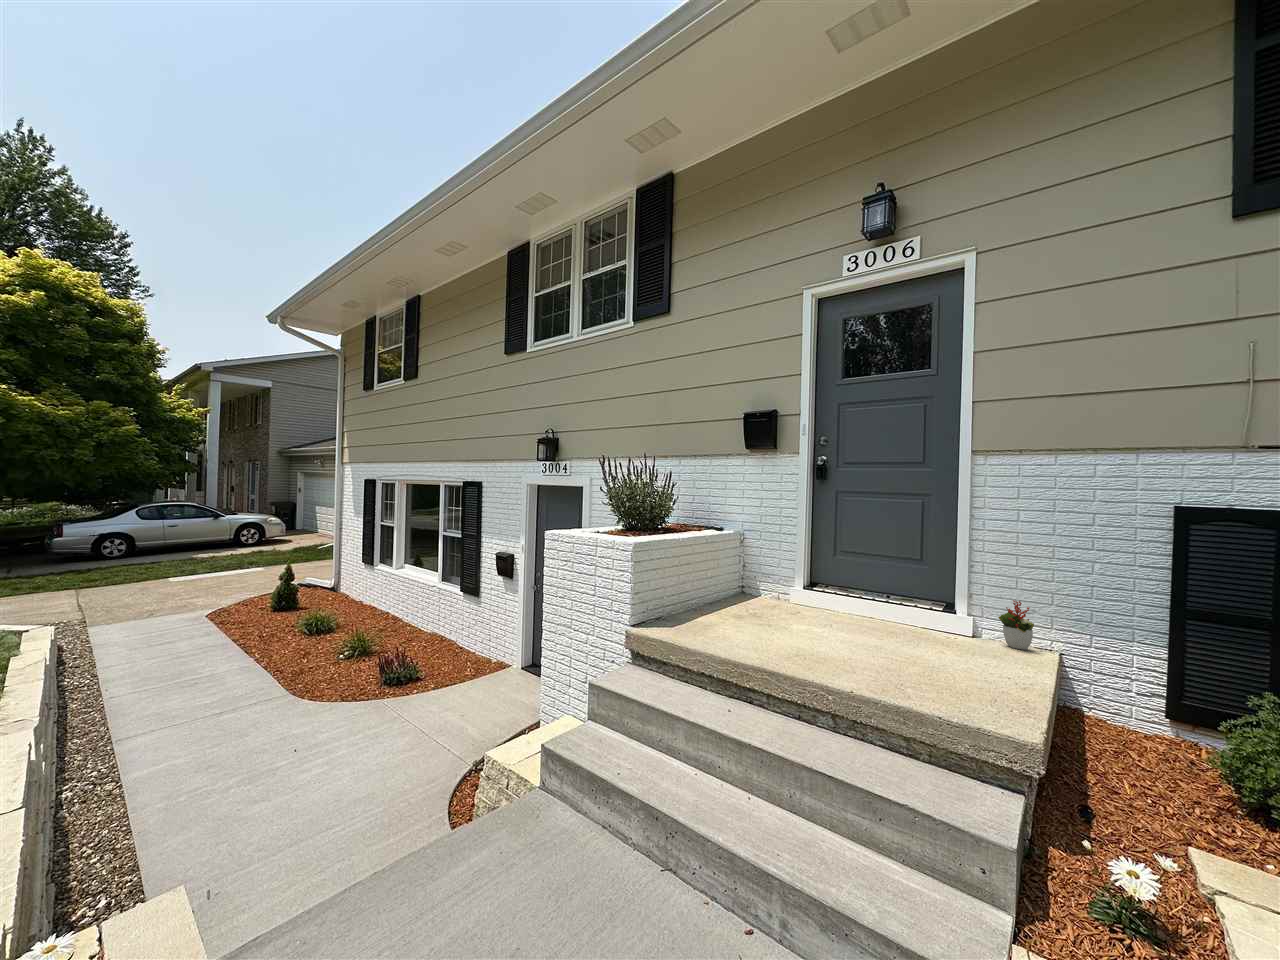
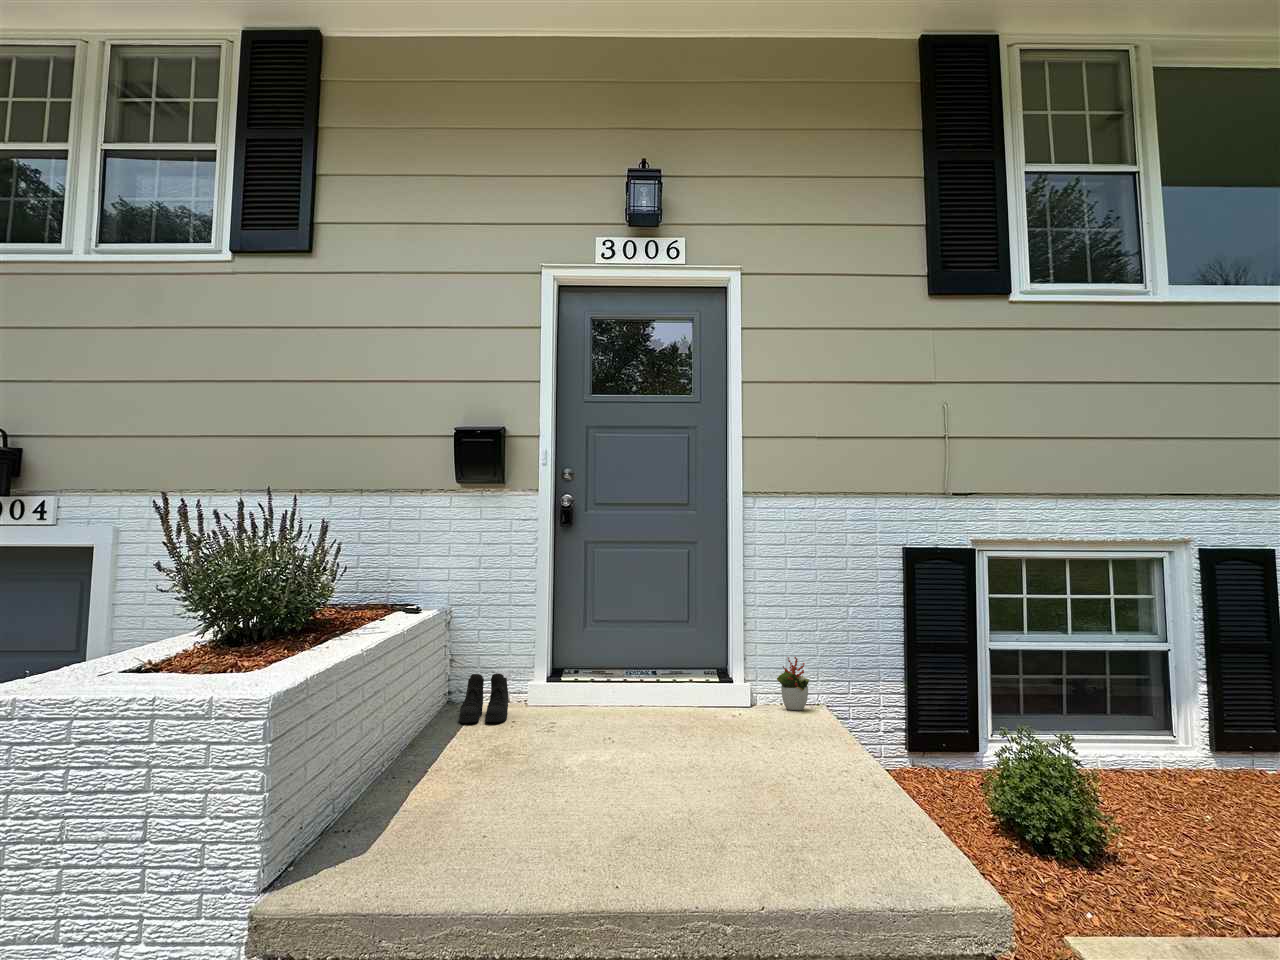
boots: none [735,574,772,608] -> present [459,674,508,723]

